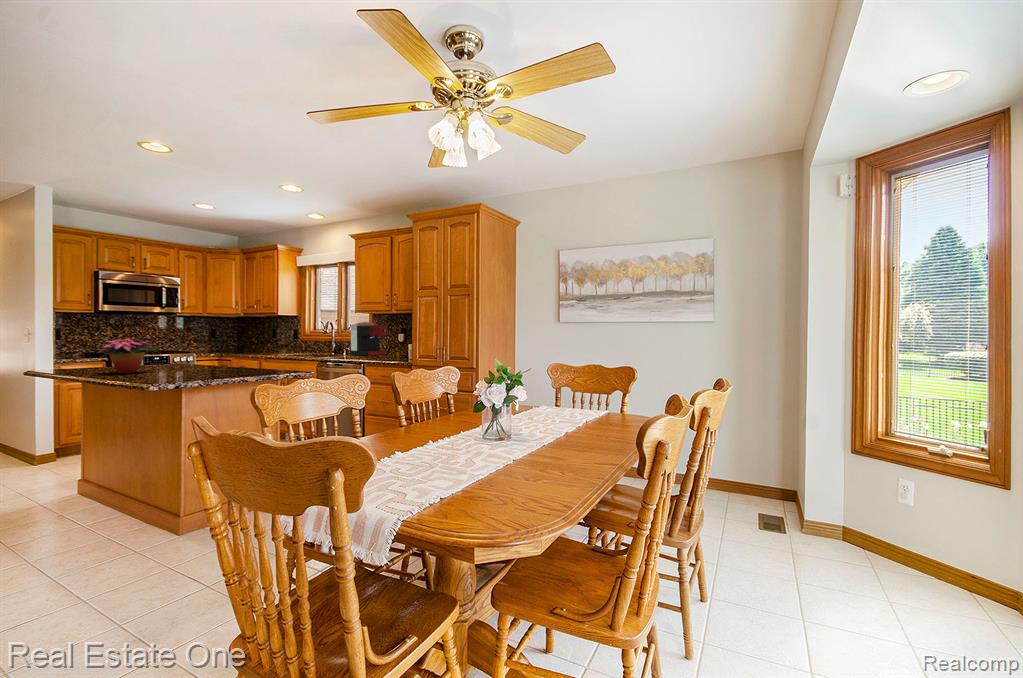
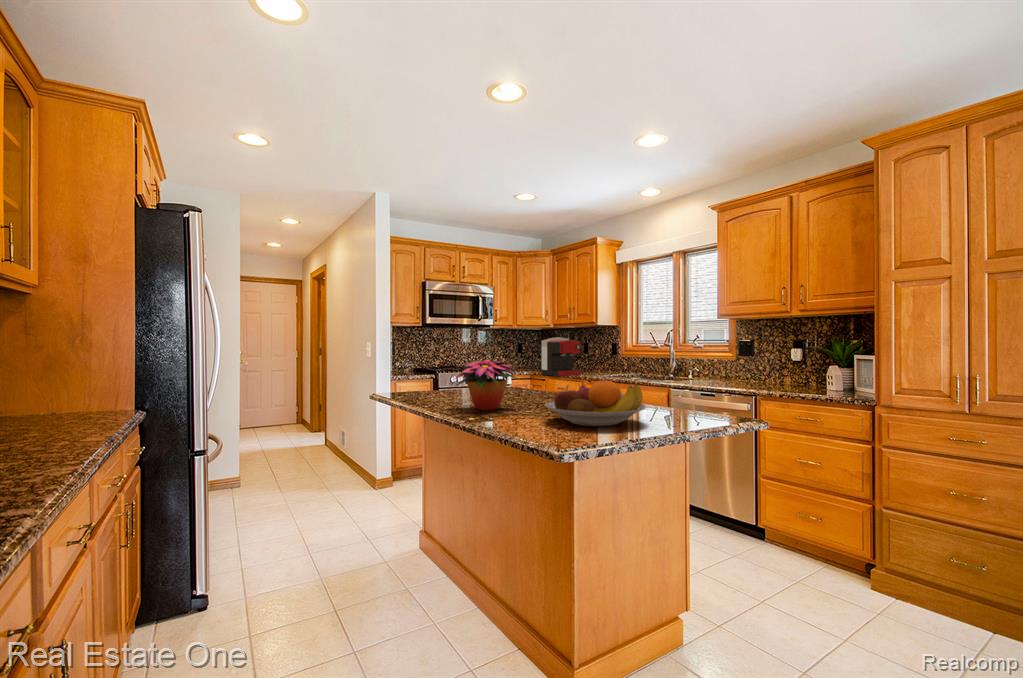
coffee maker: present [351,322,387,356] -> present [541,337,581,376]
fruit bowl: none [165,349,237,376] -> present [545,381,646,426]

